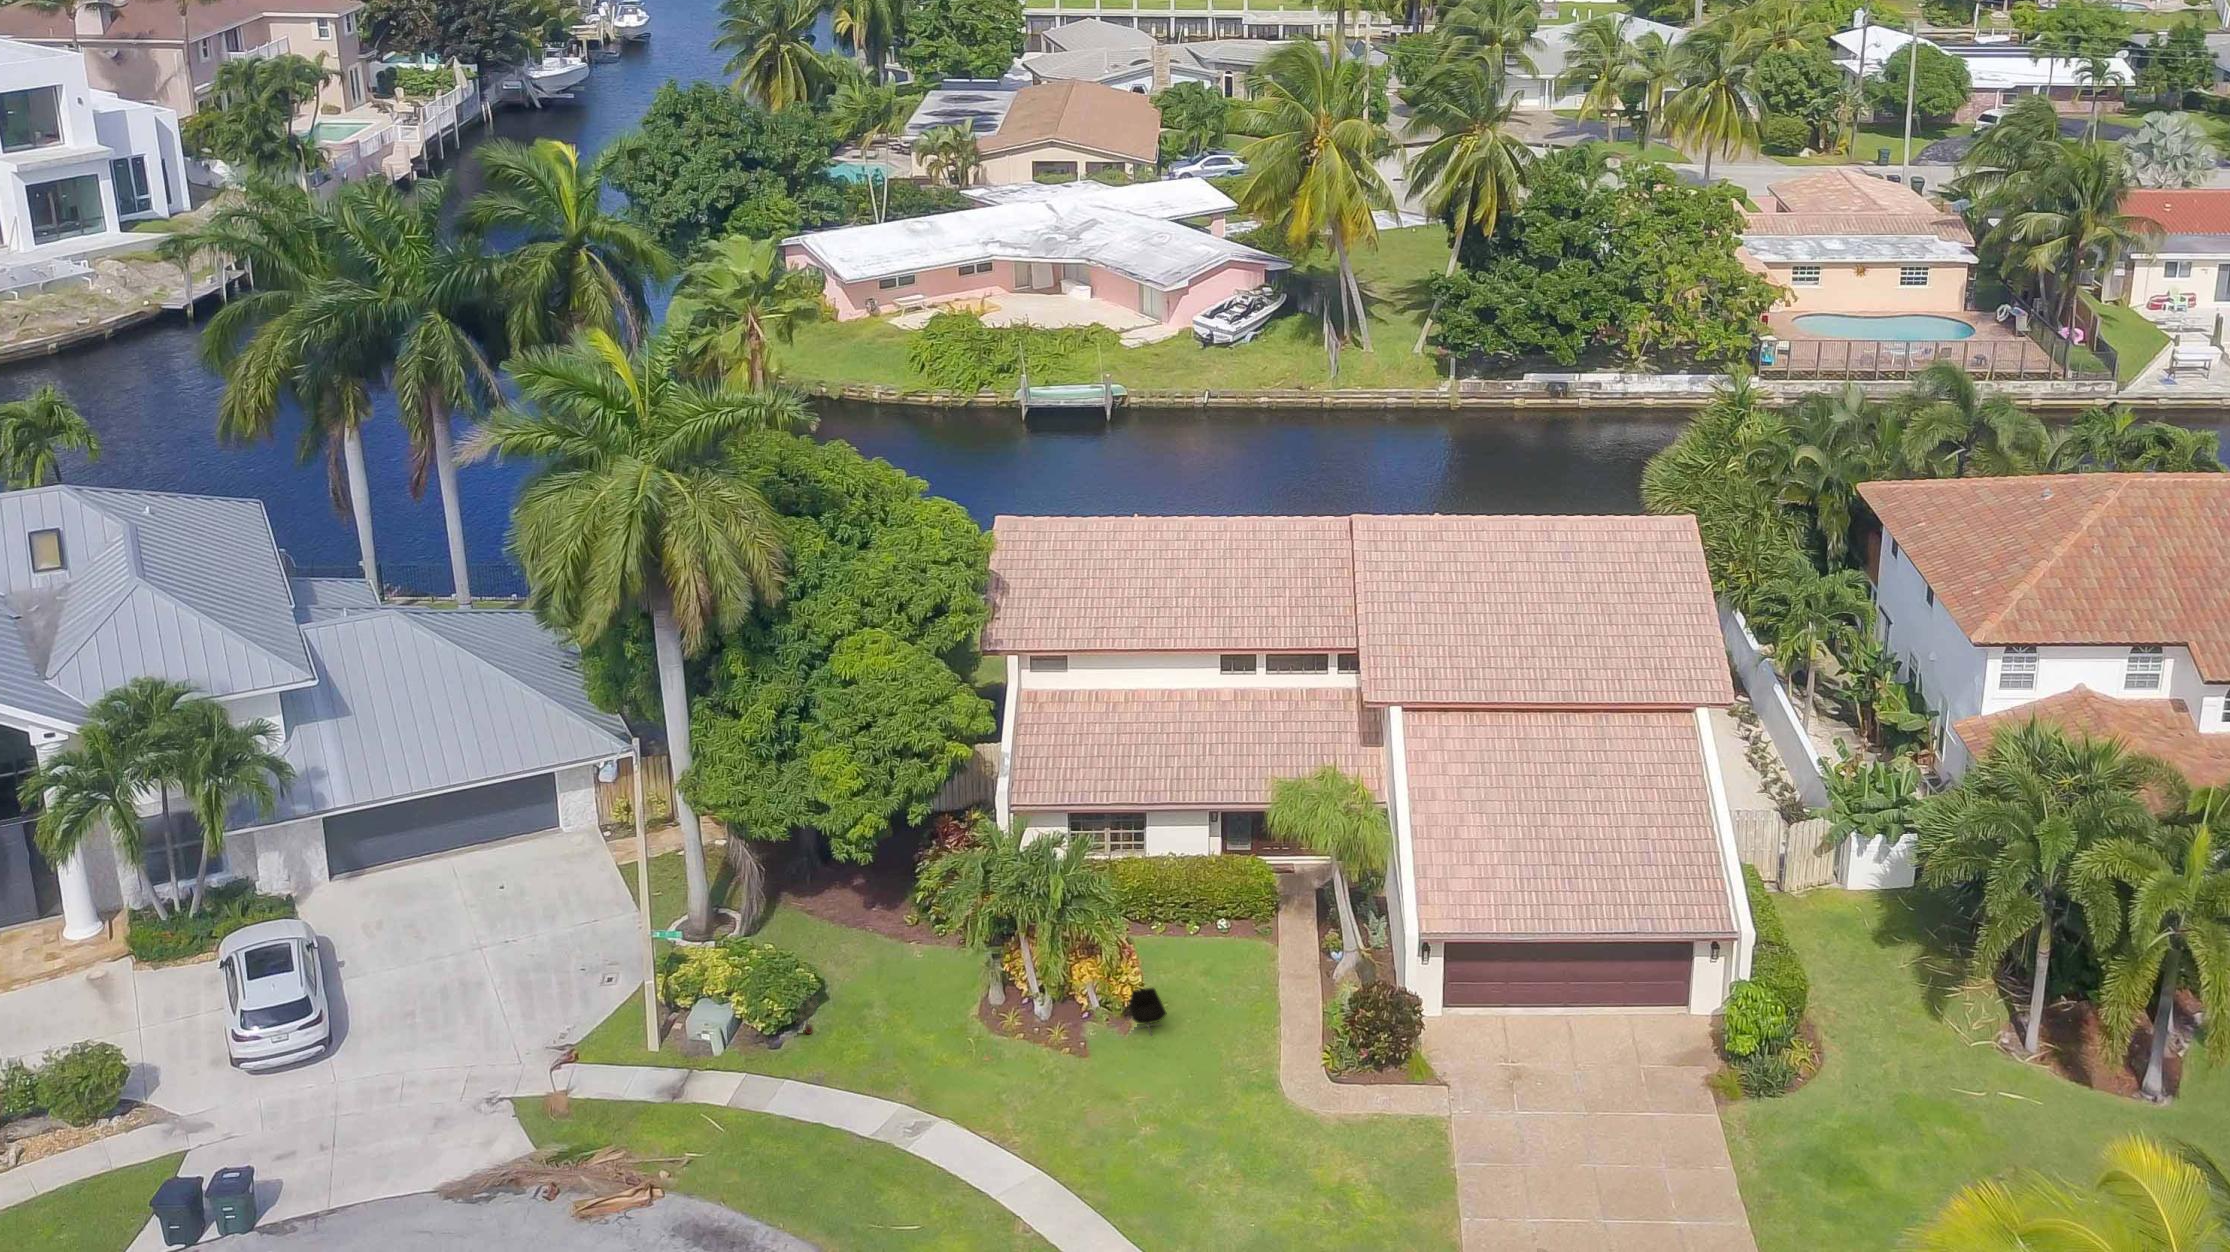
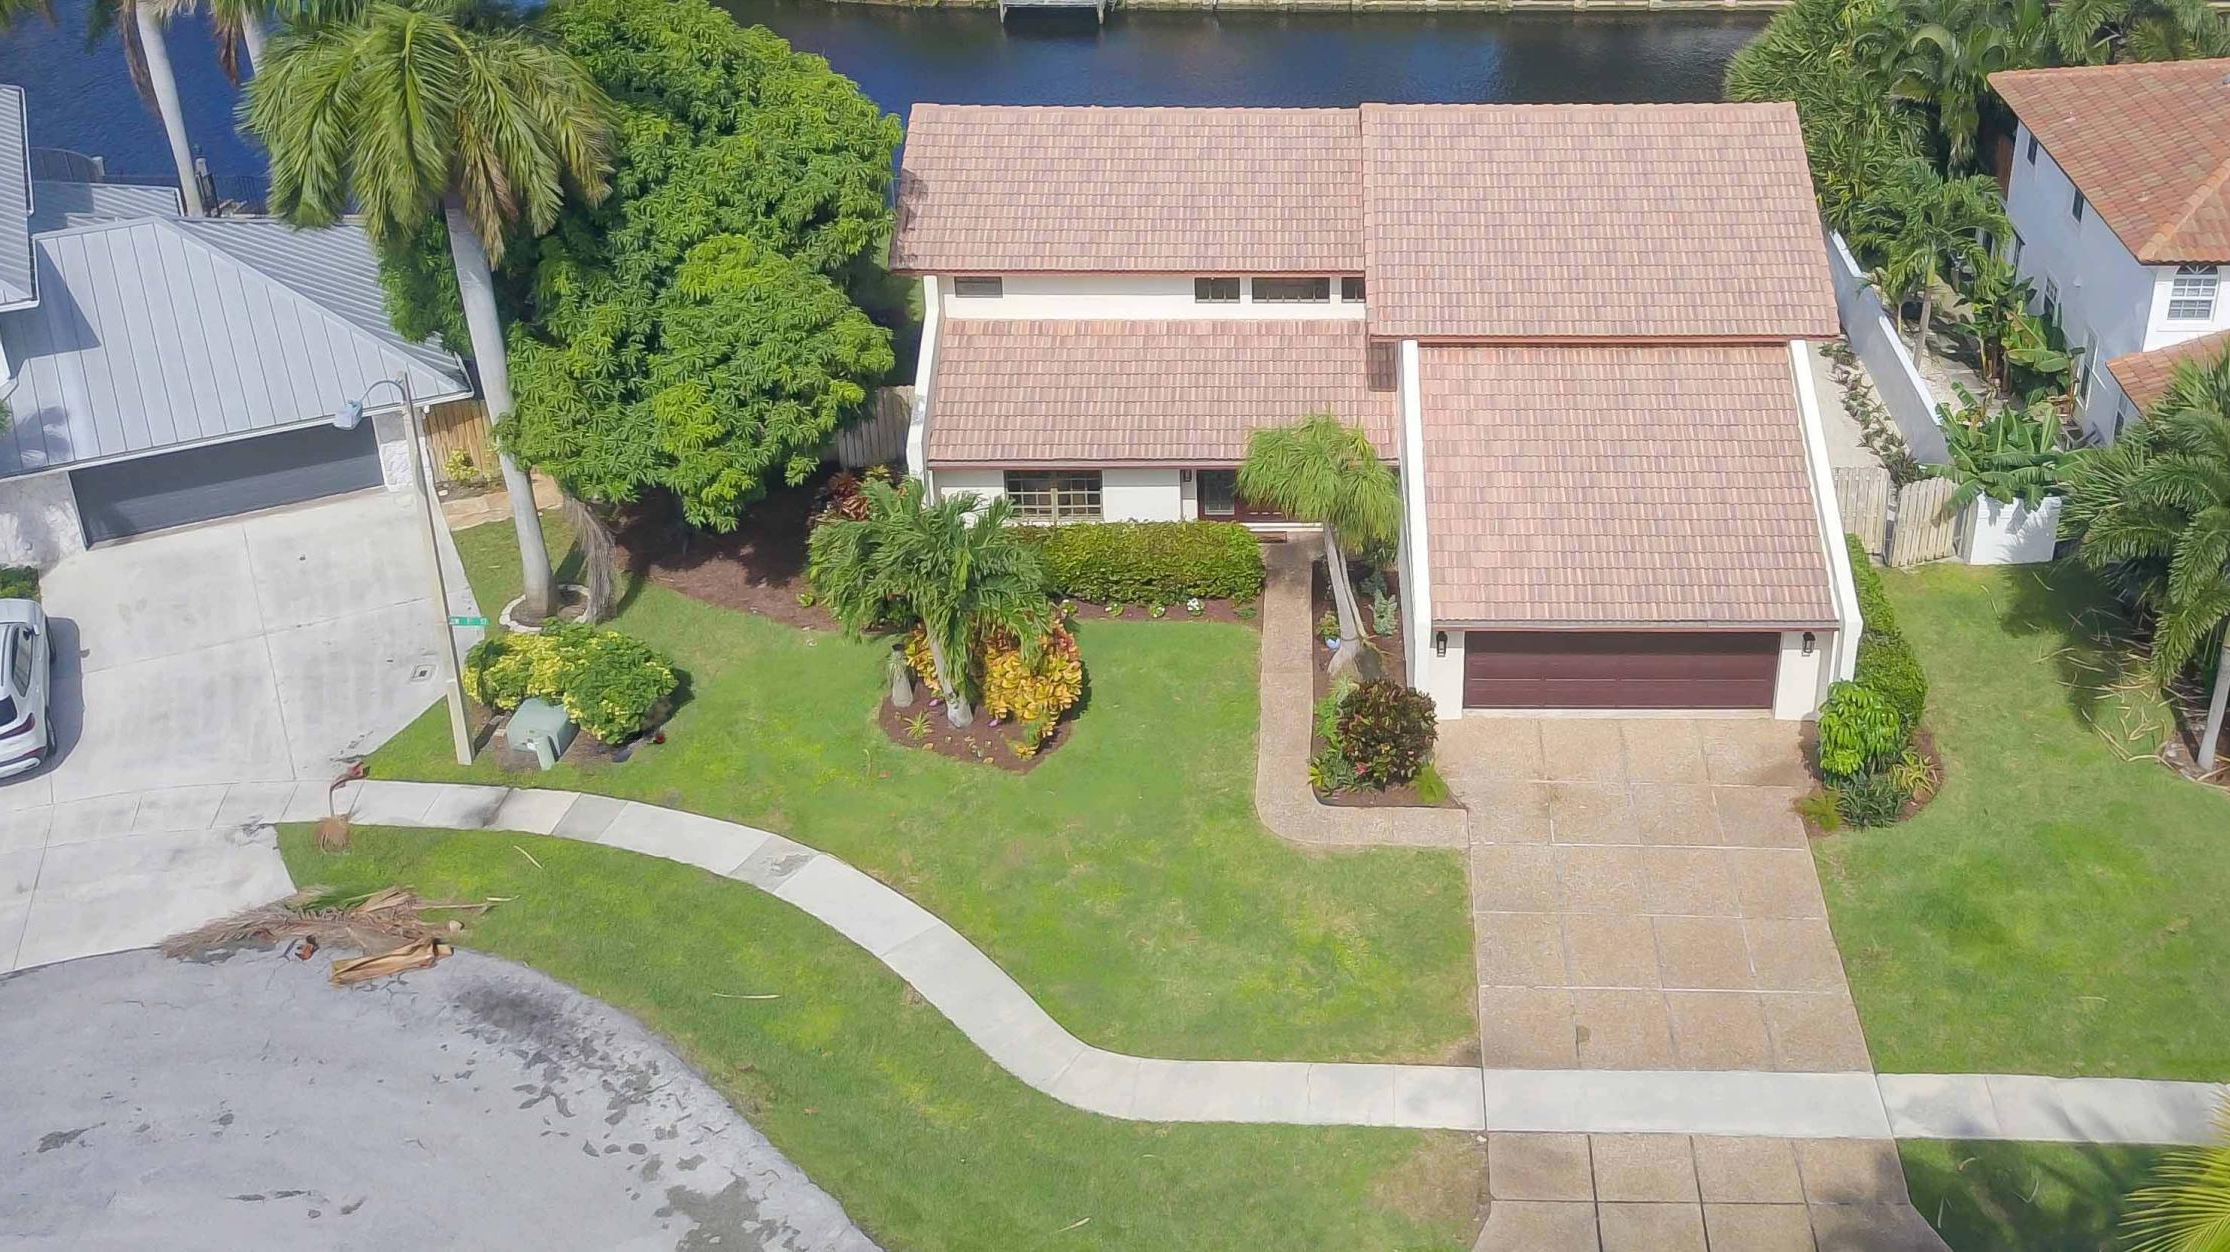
lounge chair: present [1129,987,1167,1028] -> none [1064,686,1112,746]

